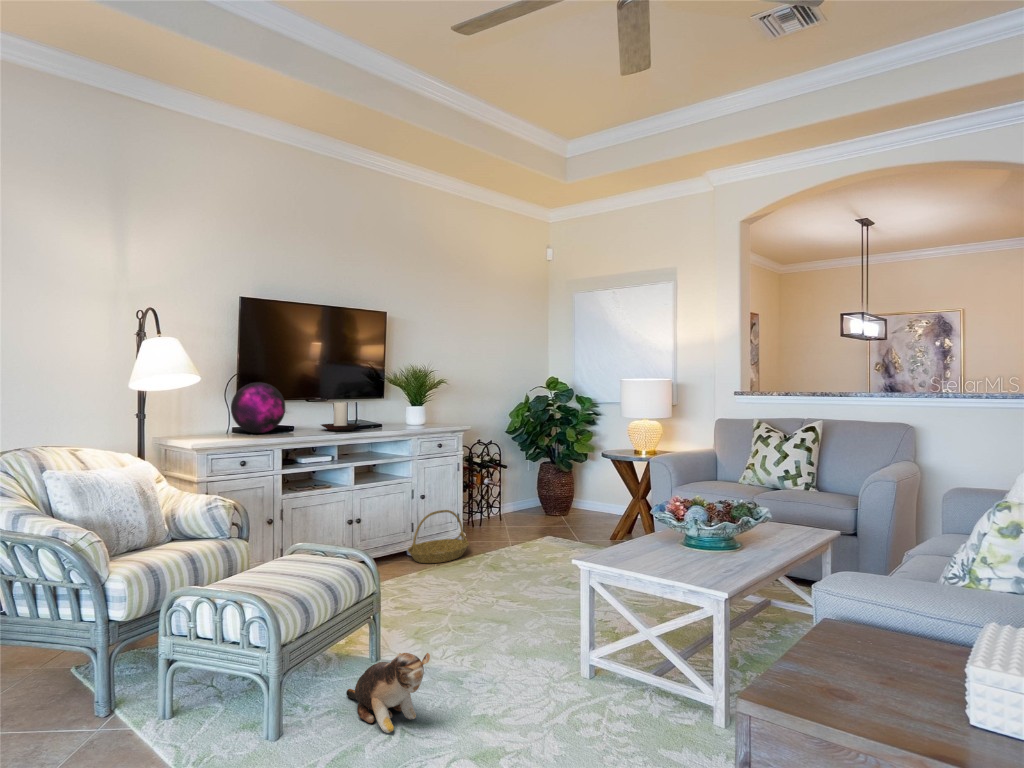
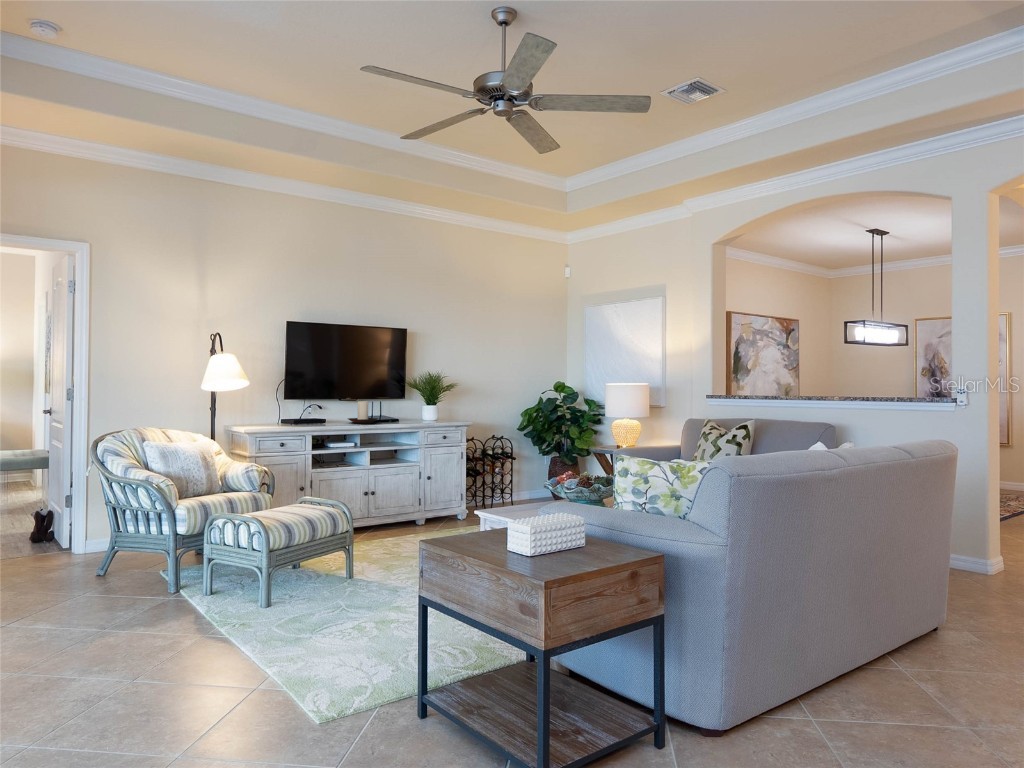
decorative orb: present [231,382,285,433] -> none [278,385,318,424]
basket: present [408,510,469,563] -> none [412,489,464,530]
plush toy: present [346,653,430,733] -> none [318,558,357,608]

